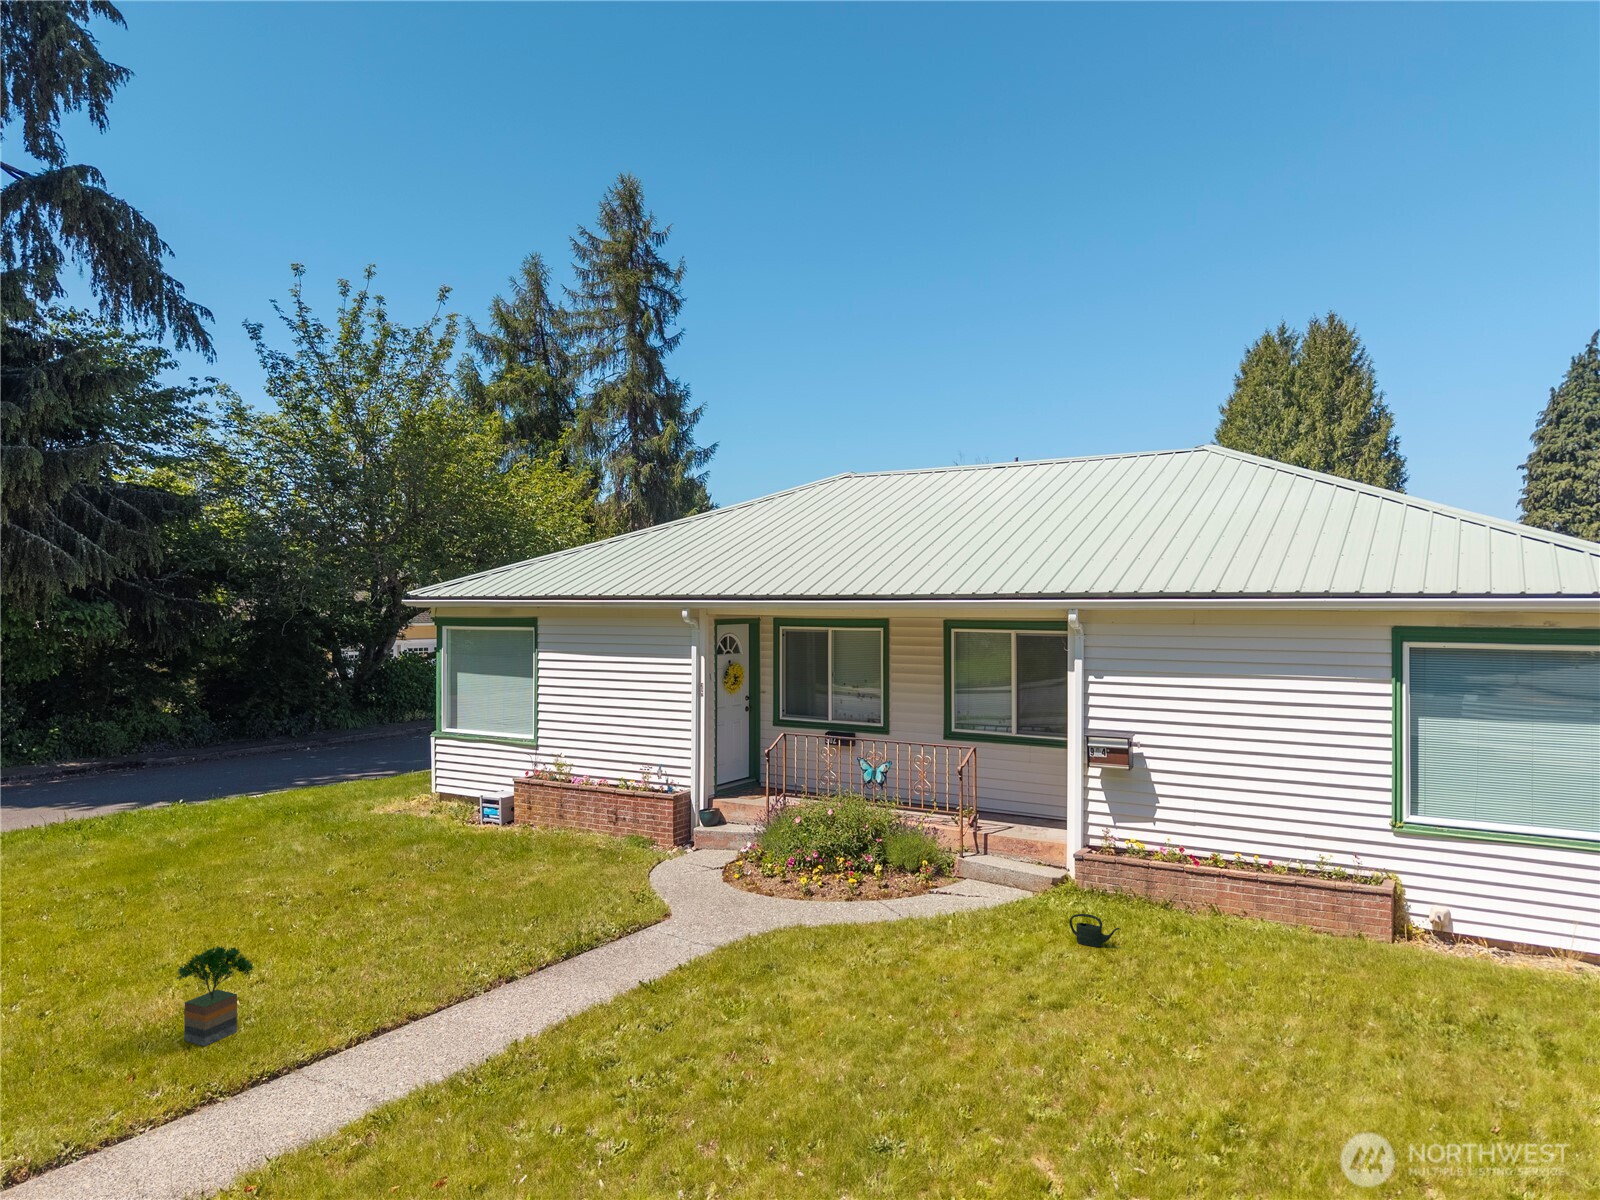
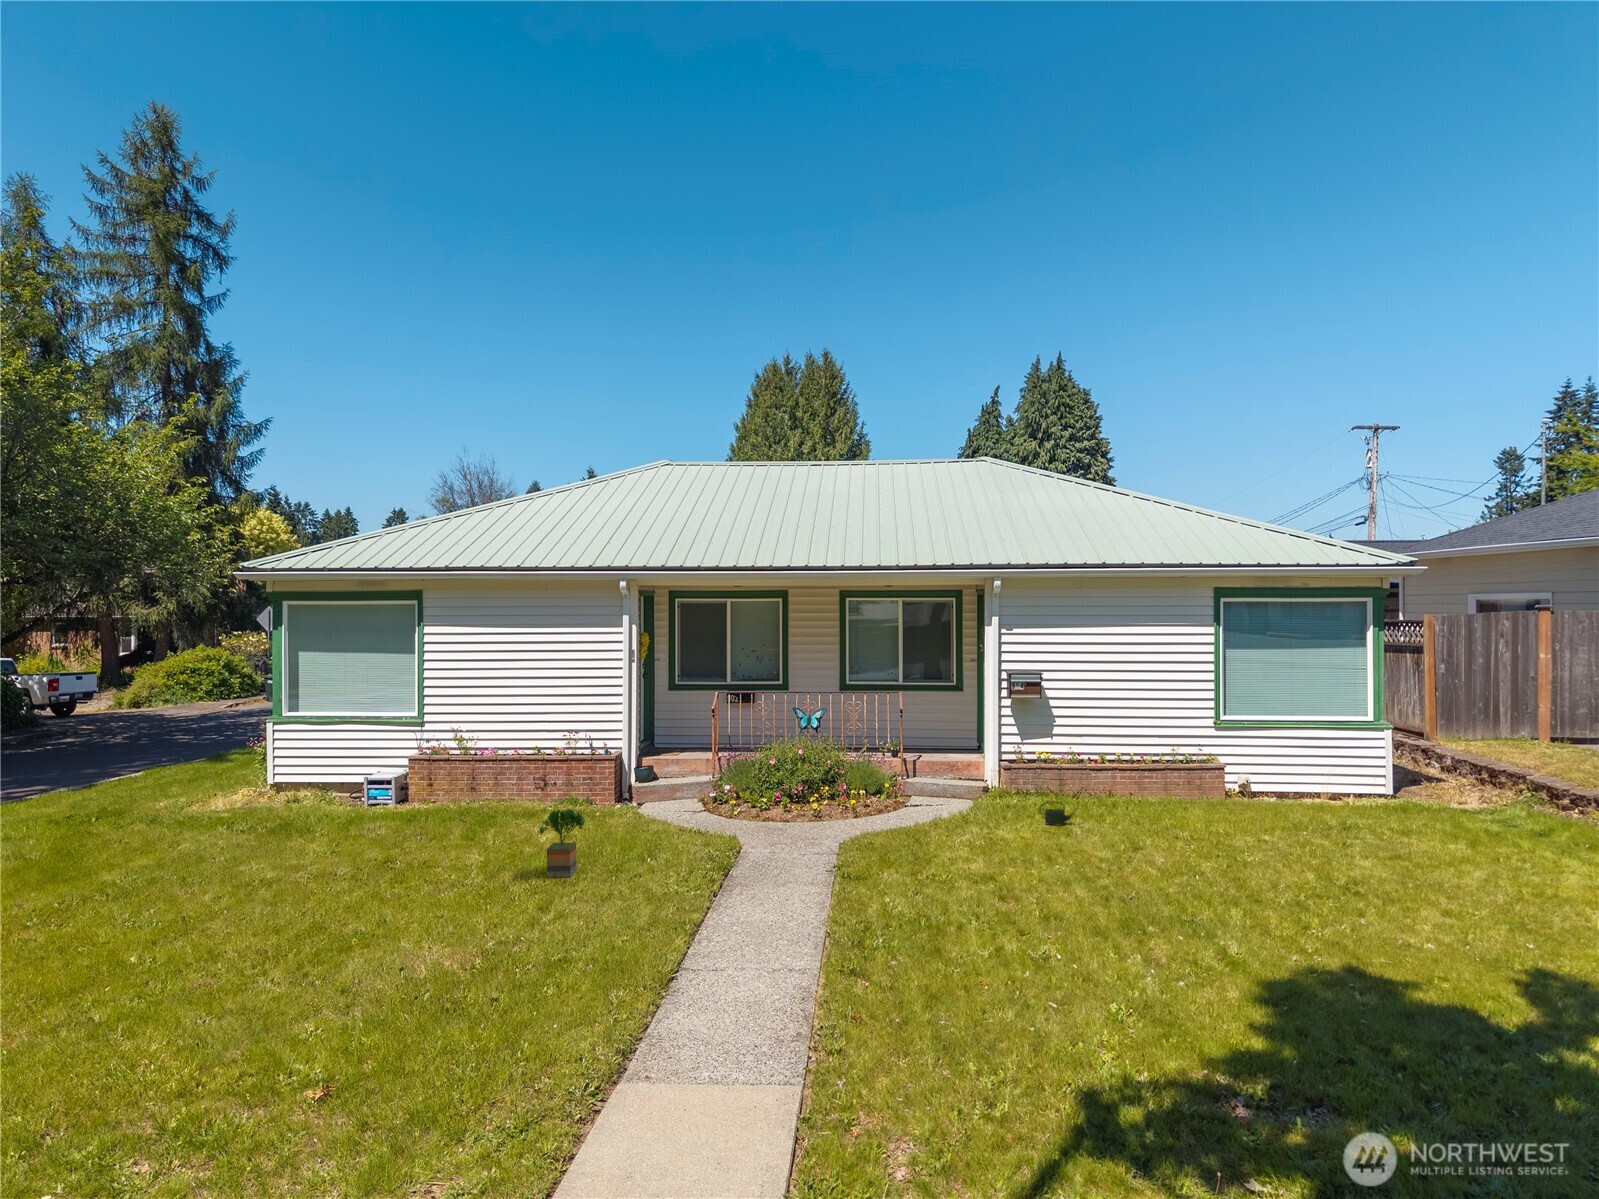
potted tree: present [177,946,254,1046] -> present [539,809,586,878]

